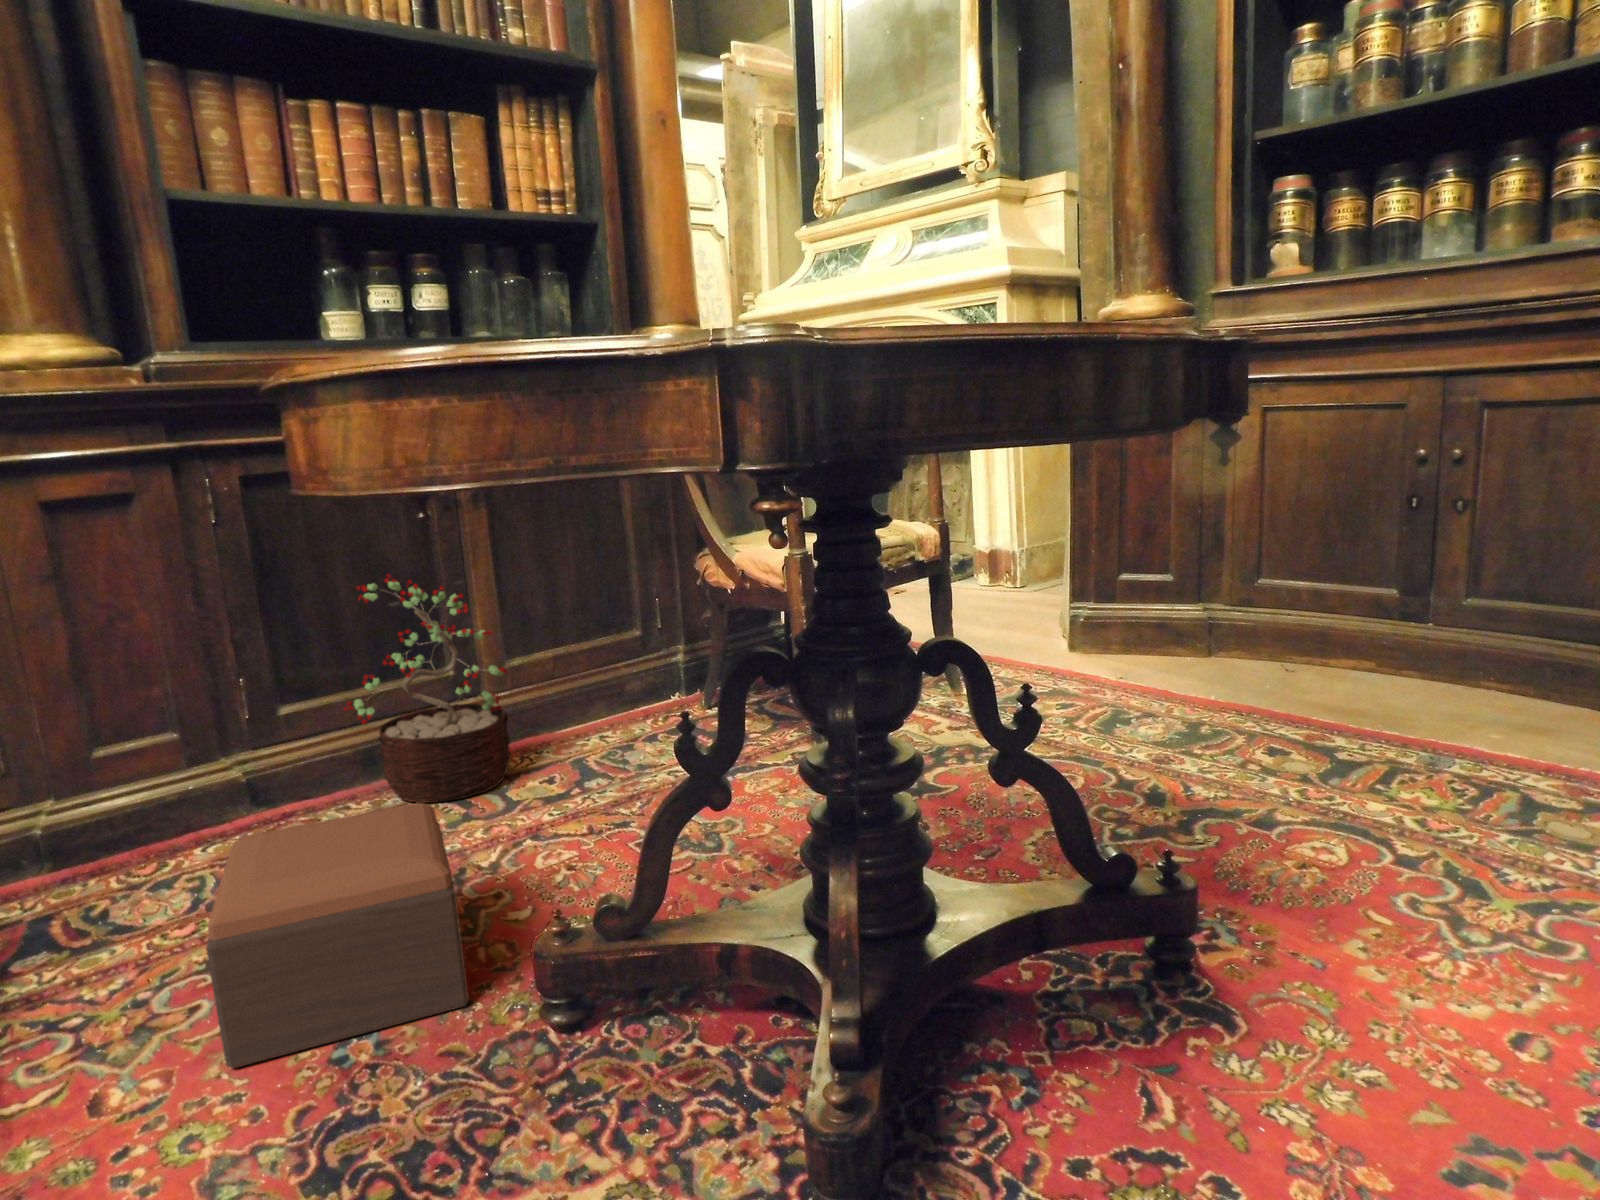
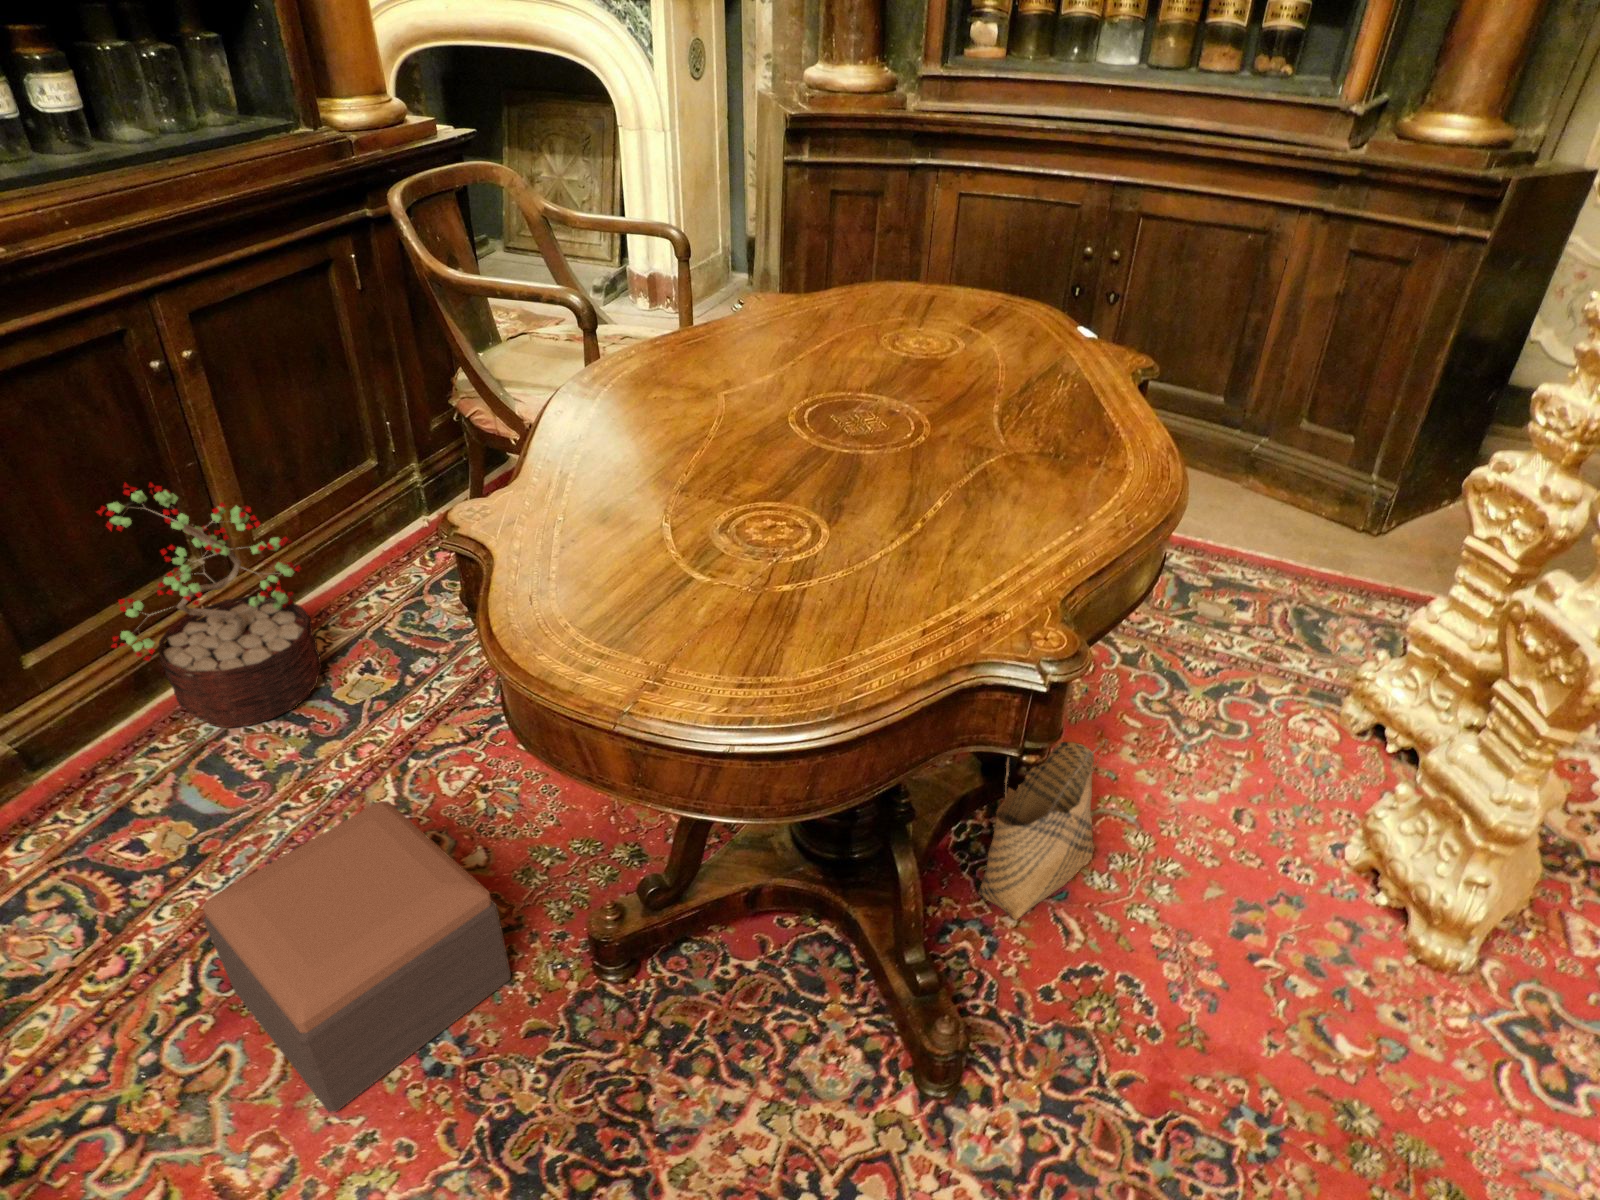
woven basket: none [1033,755,1230,1073] -> present [979,739,1107,919]

